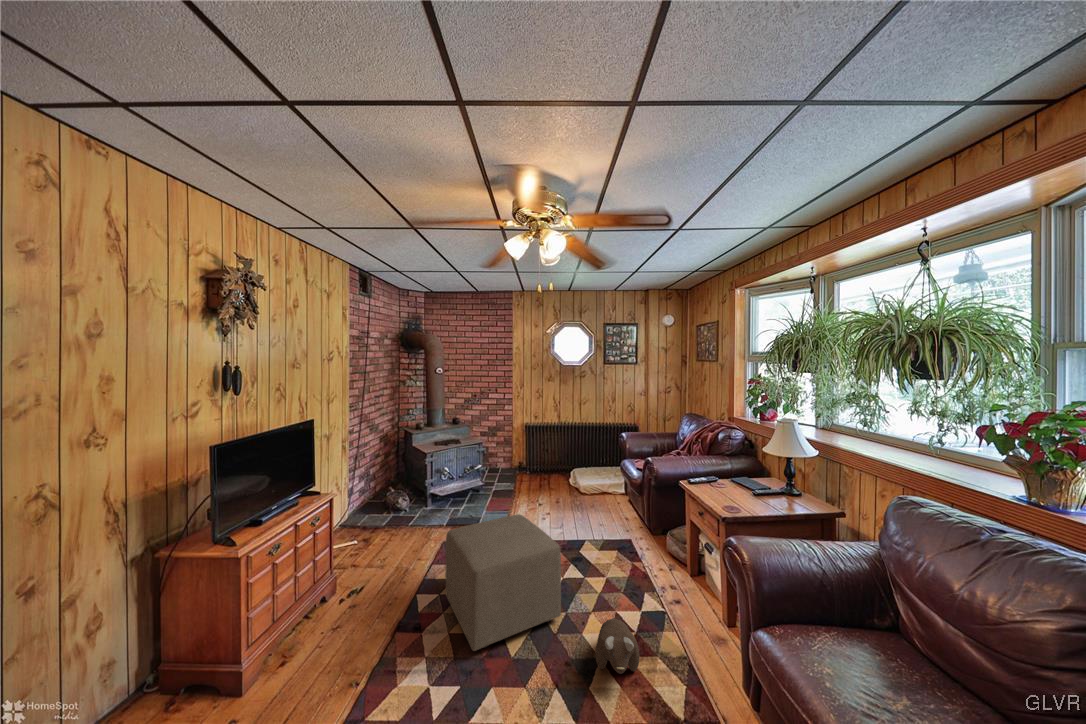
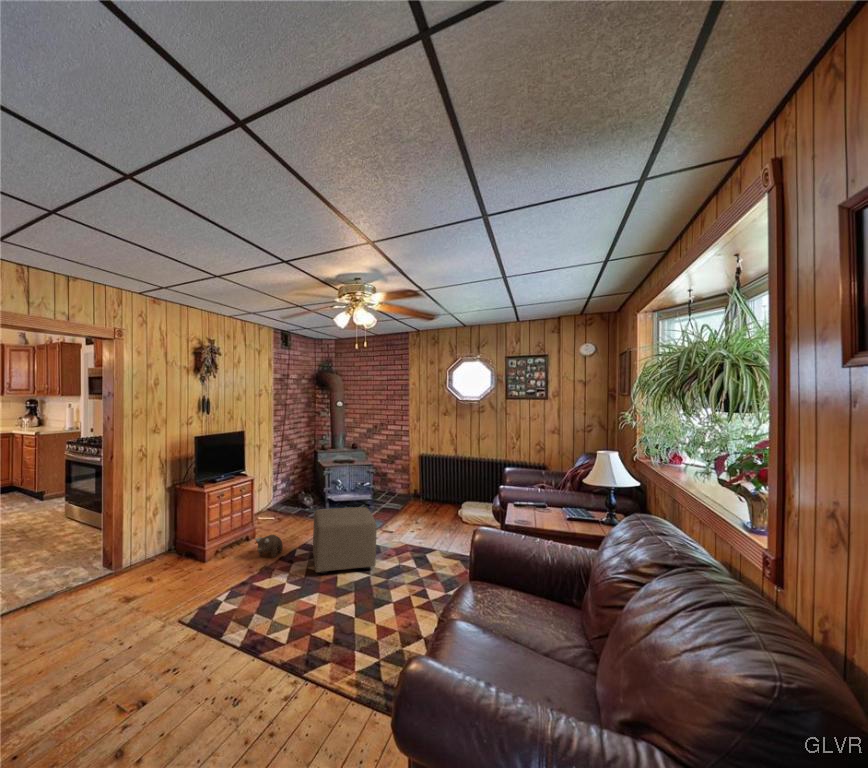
plush toy: present [595,618,640,674] -> present [255,535,283,558]

